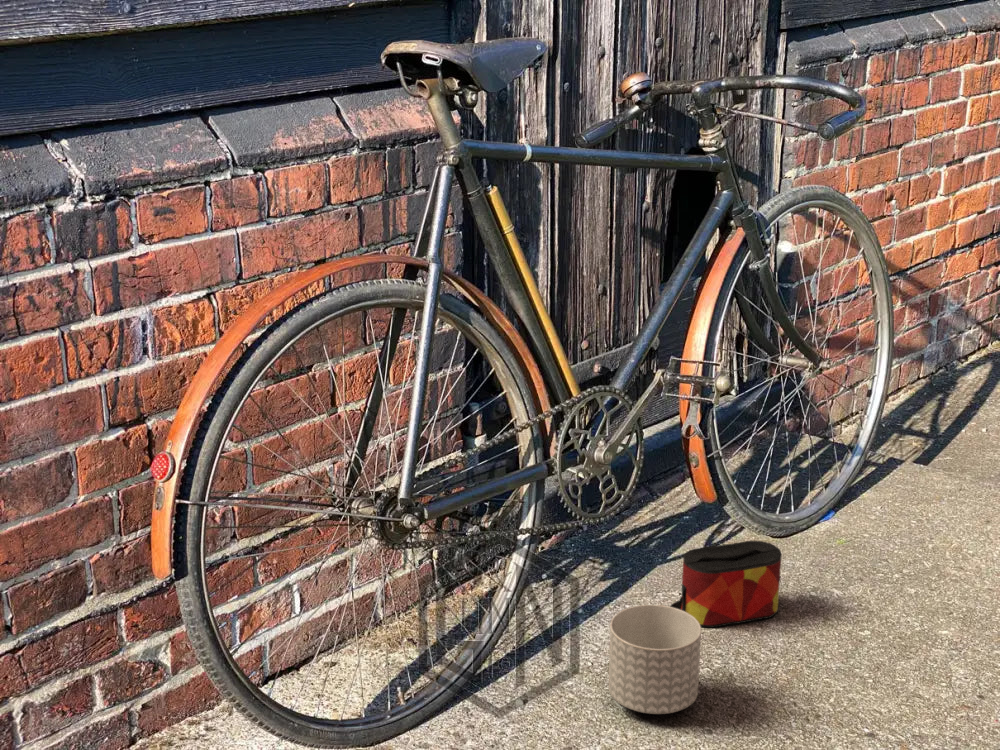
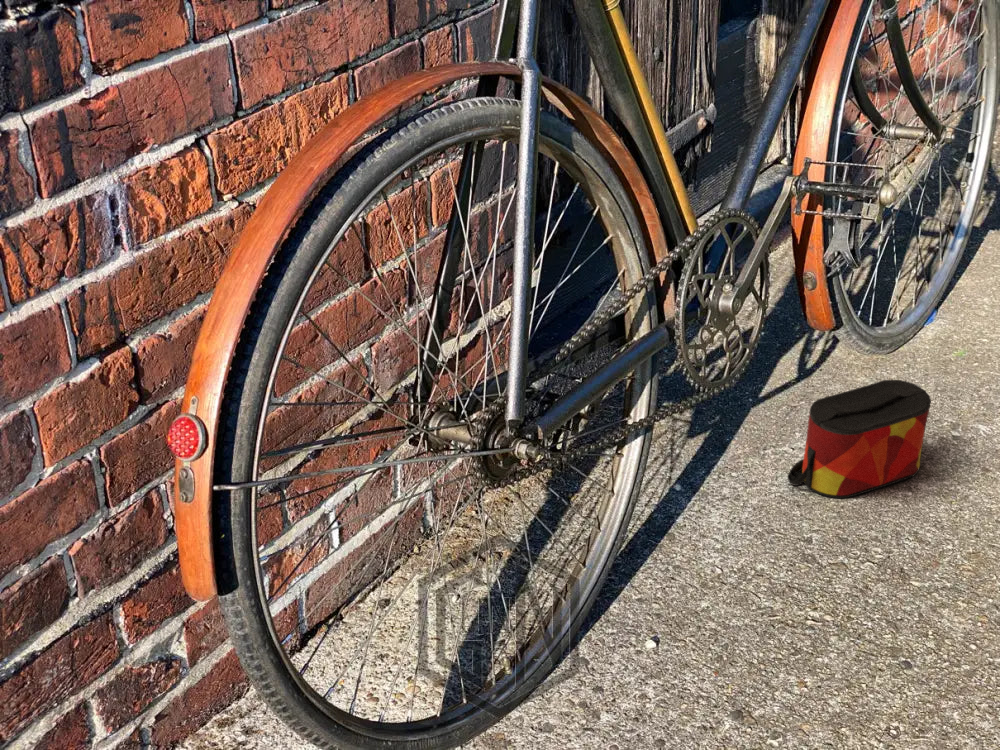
planter: present [609,605,701,714] -> none [755,498,884,646]

